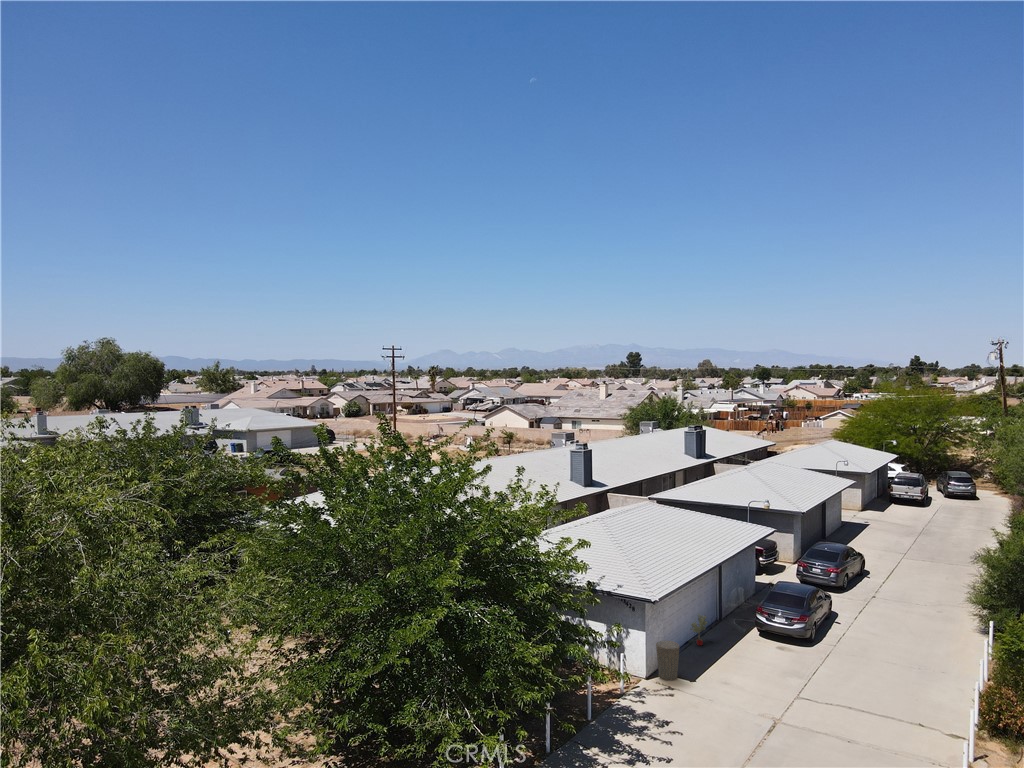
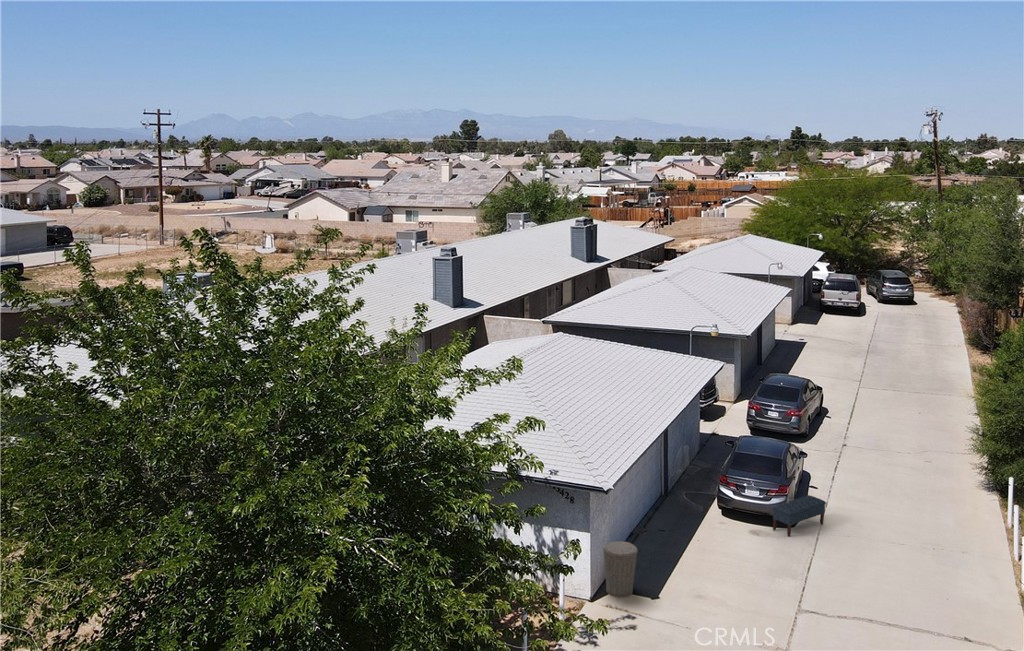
potted tree: present [691,615,707,646] -> none [636,493,659,537]
bench: none [795,625,838,654] -> present [773,495,826,537]

